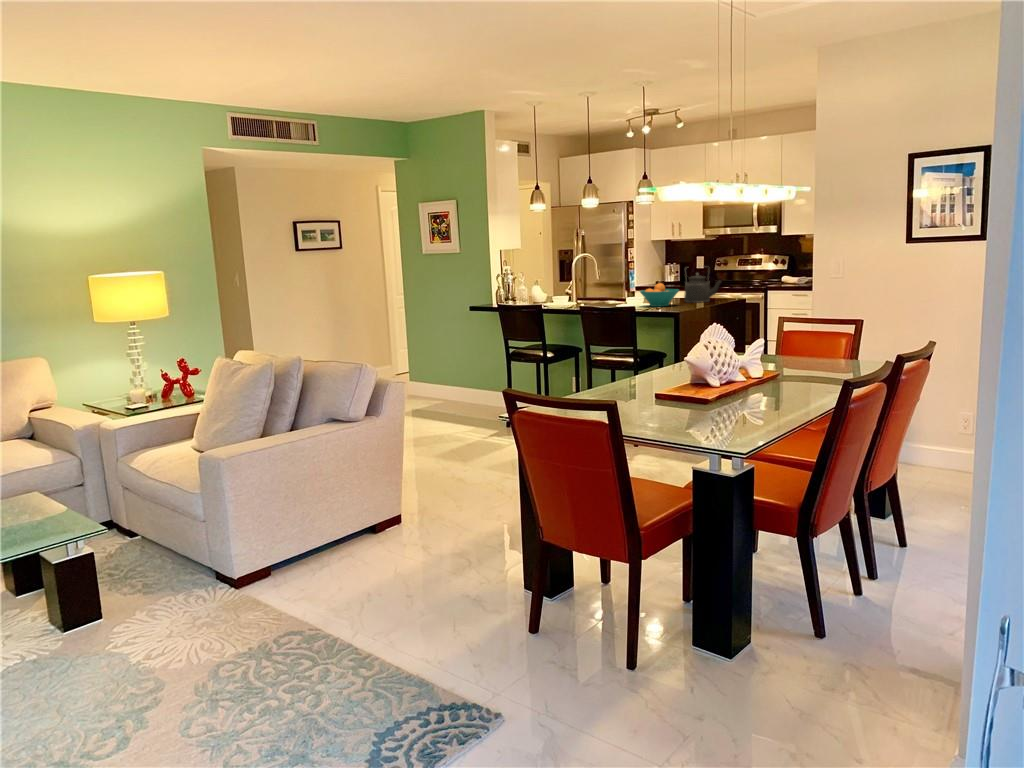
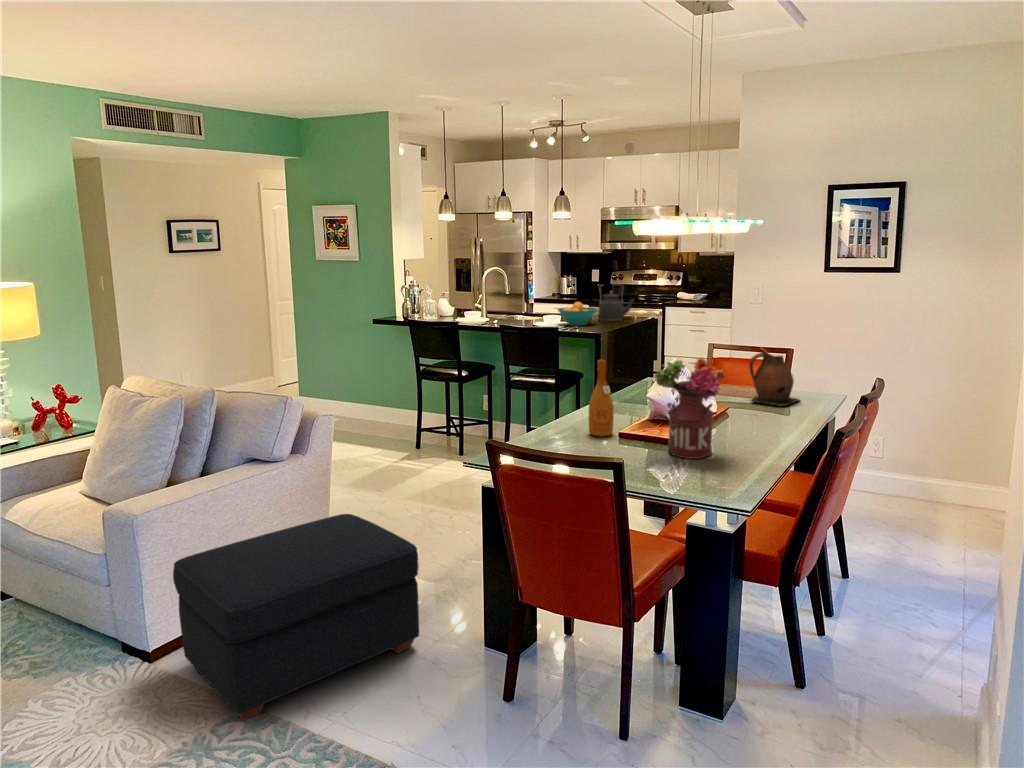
flower arrangement: none [676,315,748,414] -> present [655,358,725,459]
ceramic pitcher: none [803,315,858,373] -> present [749,348,799,406]
wine bottle: none [625,323,649,397] -> present [589,359,614,436]
ottoman: none [252,468,464,635] -> present [173,514,419,720]

